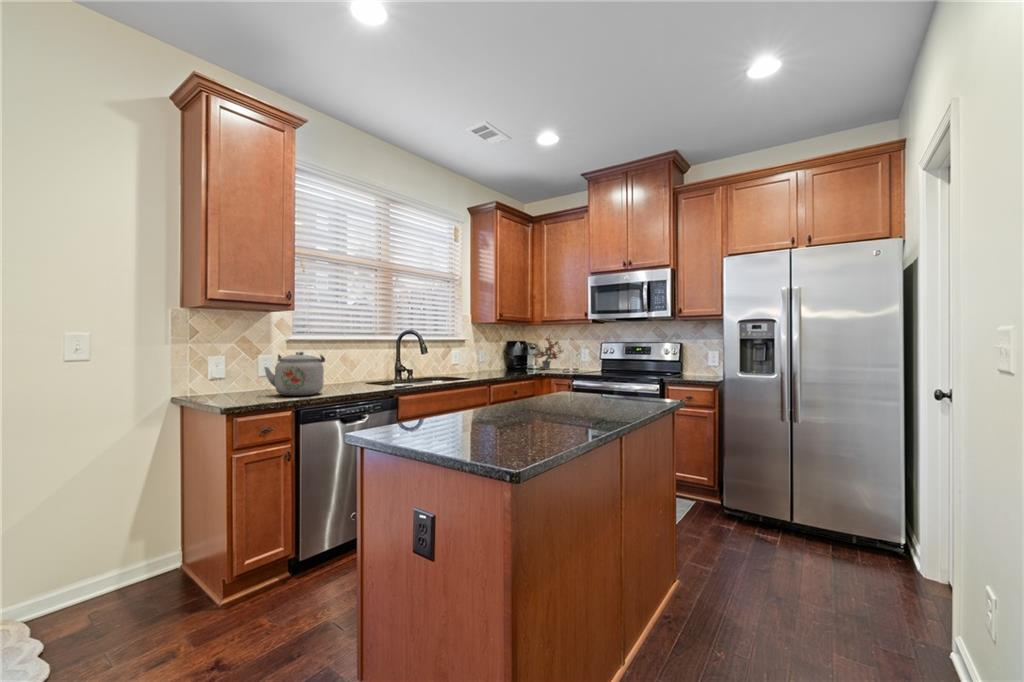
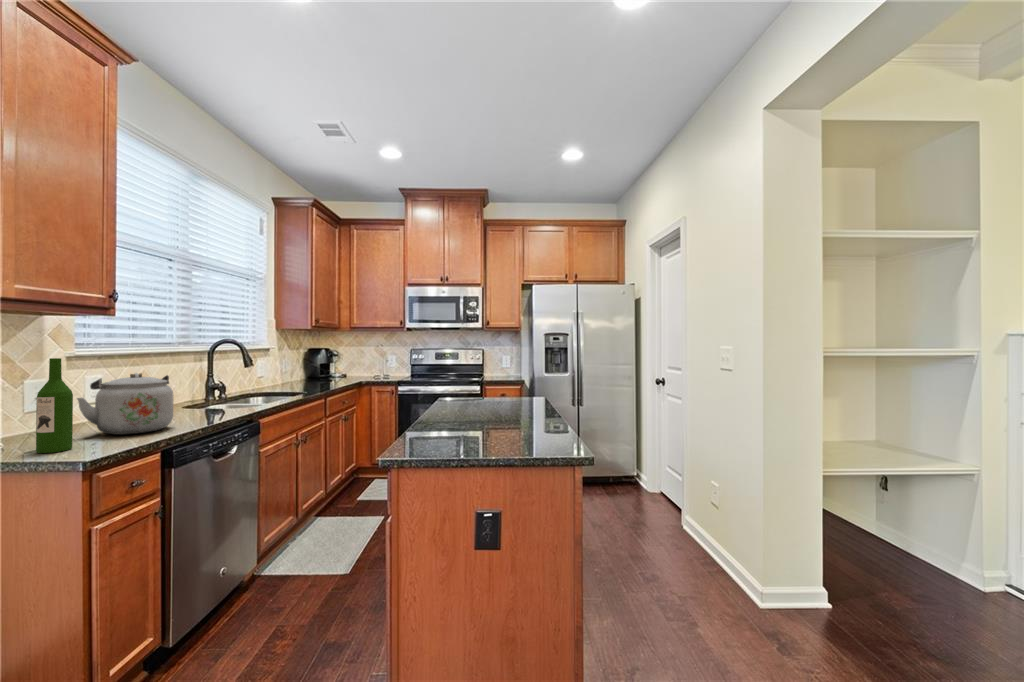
wine bottle: none [226,338,247,402] -> present [36,358,73,453]
potted plant: present [534,338,563,369] -> none [333,339,373,378]

